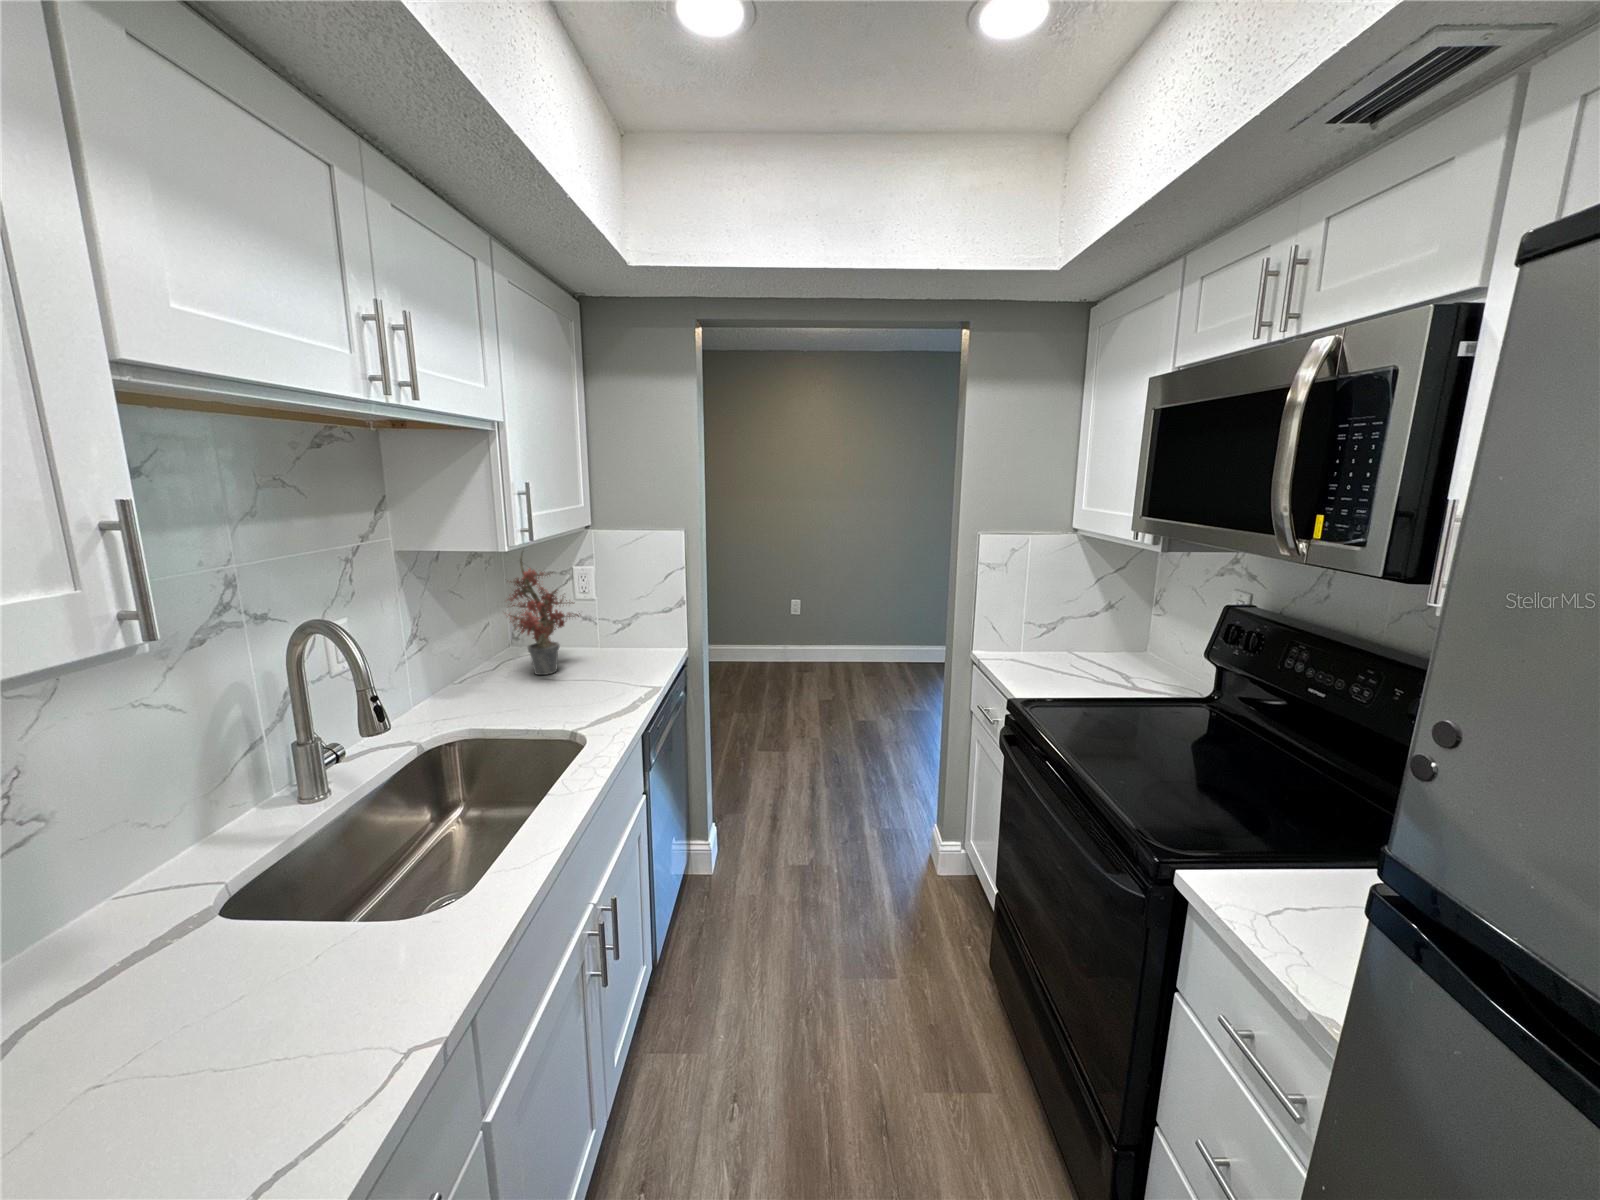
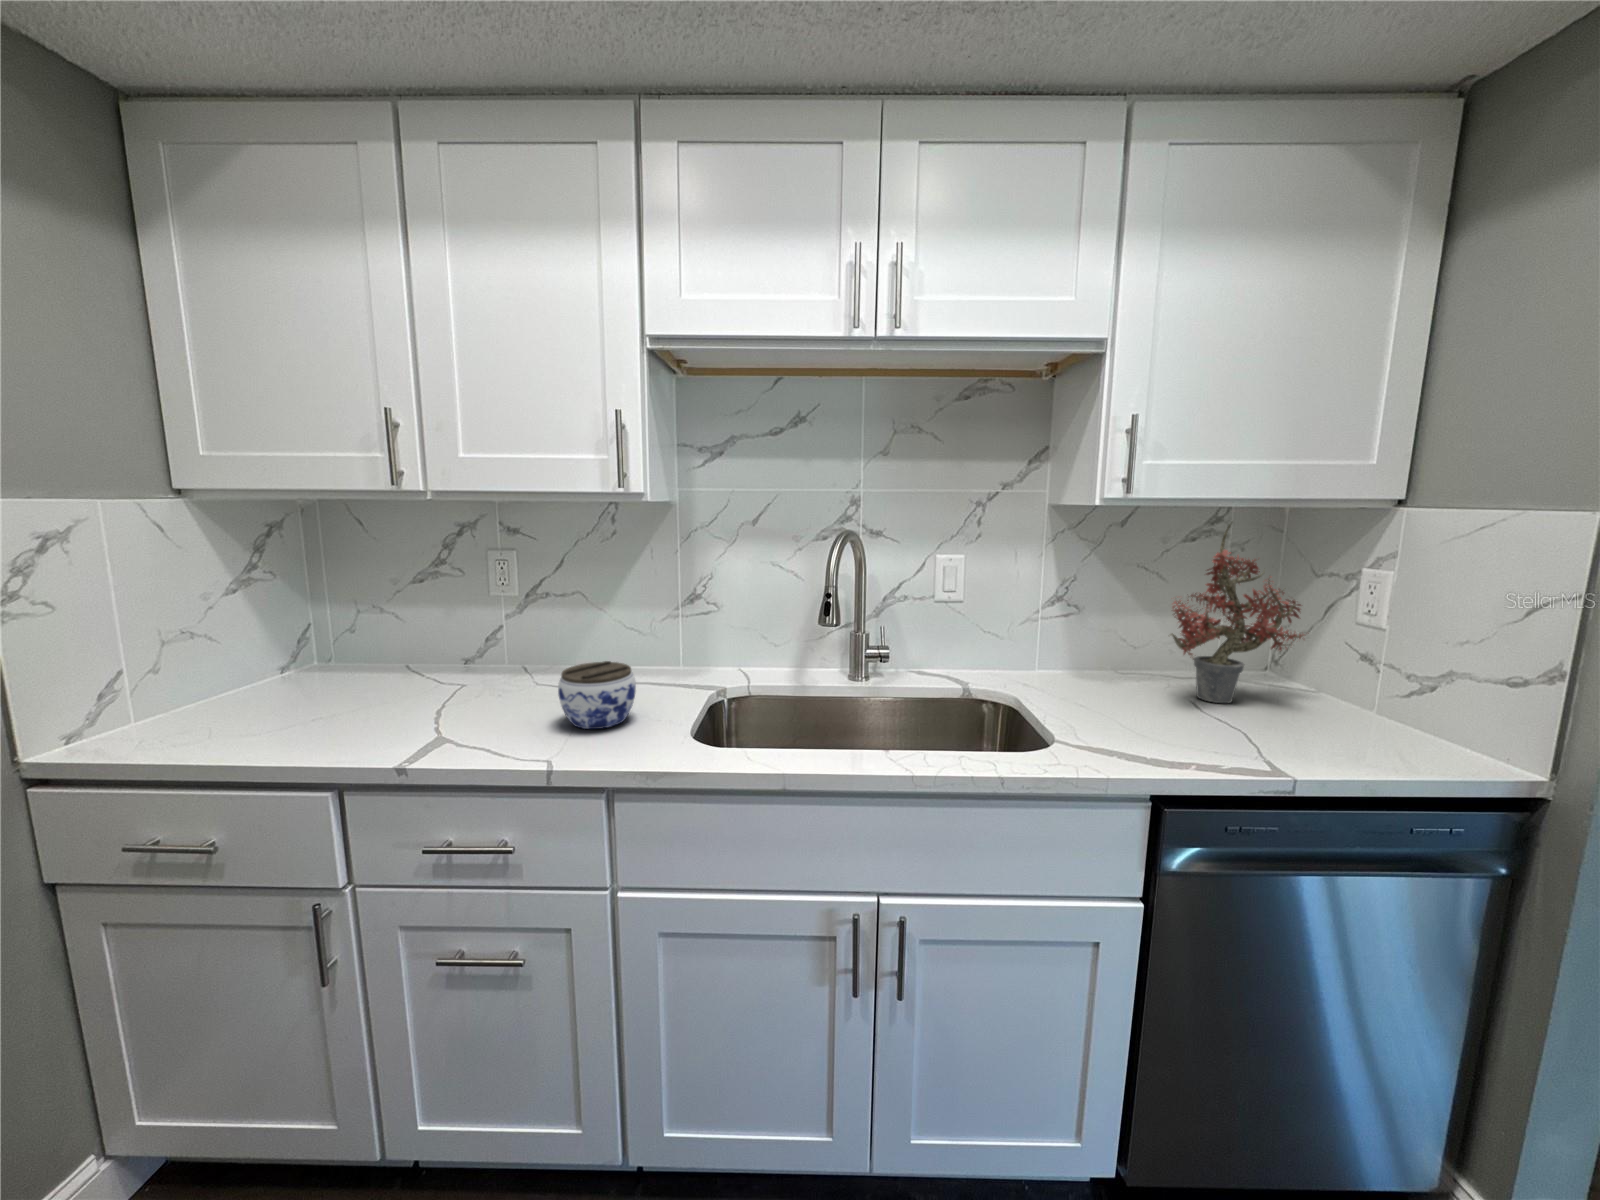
jar: none [141,913,319,1074] -> present [558,661,636,729]

